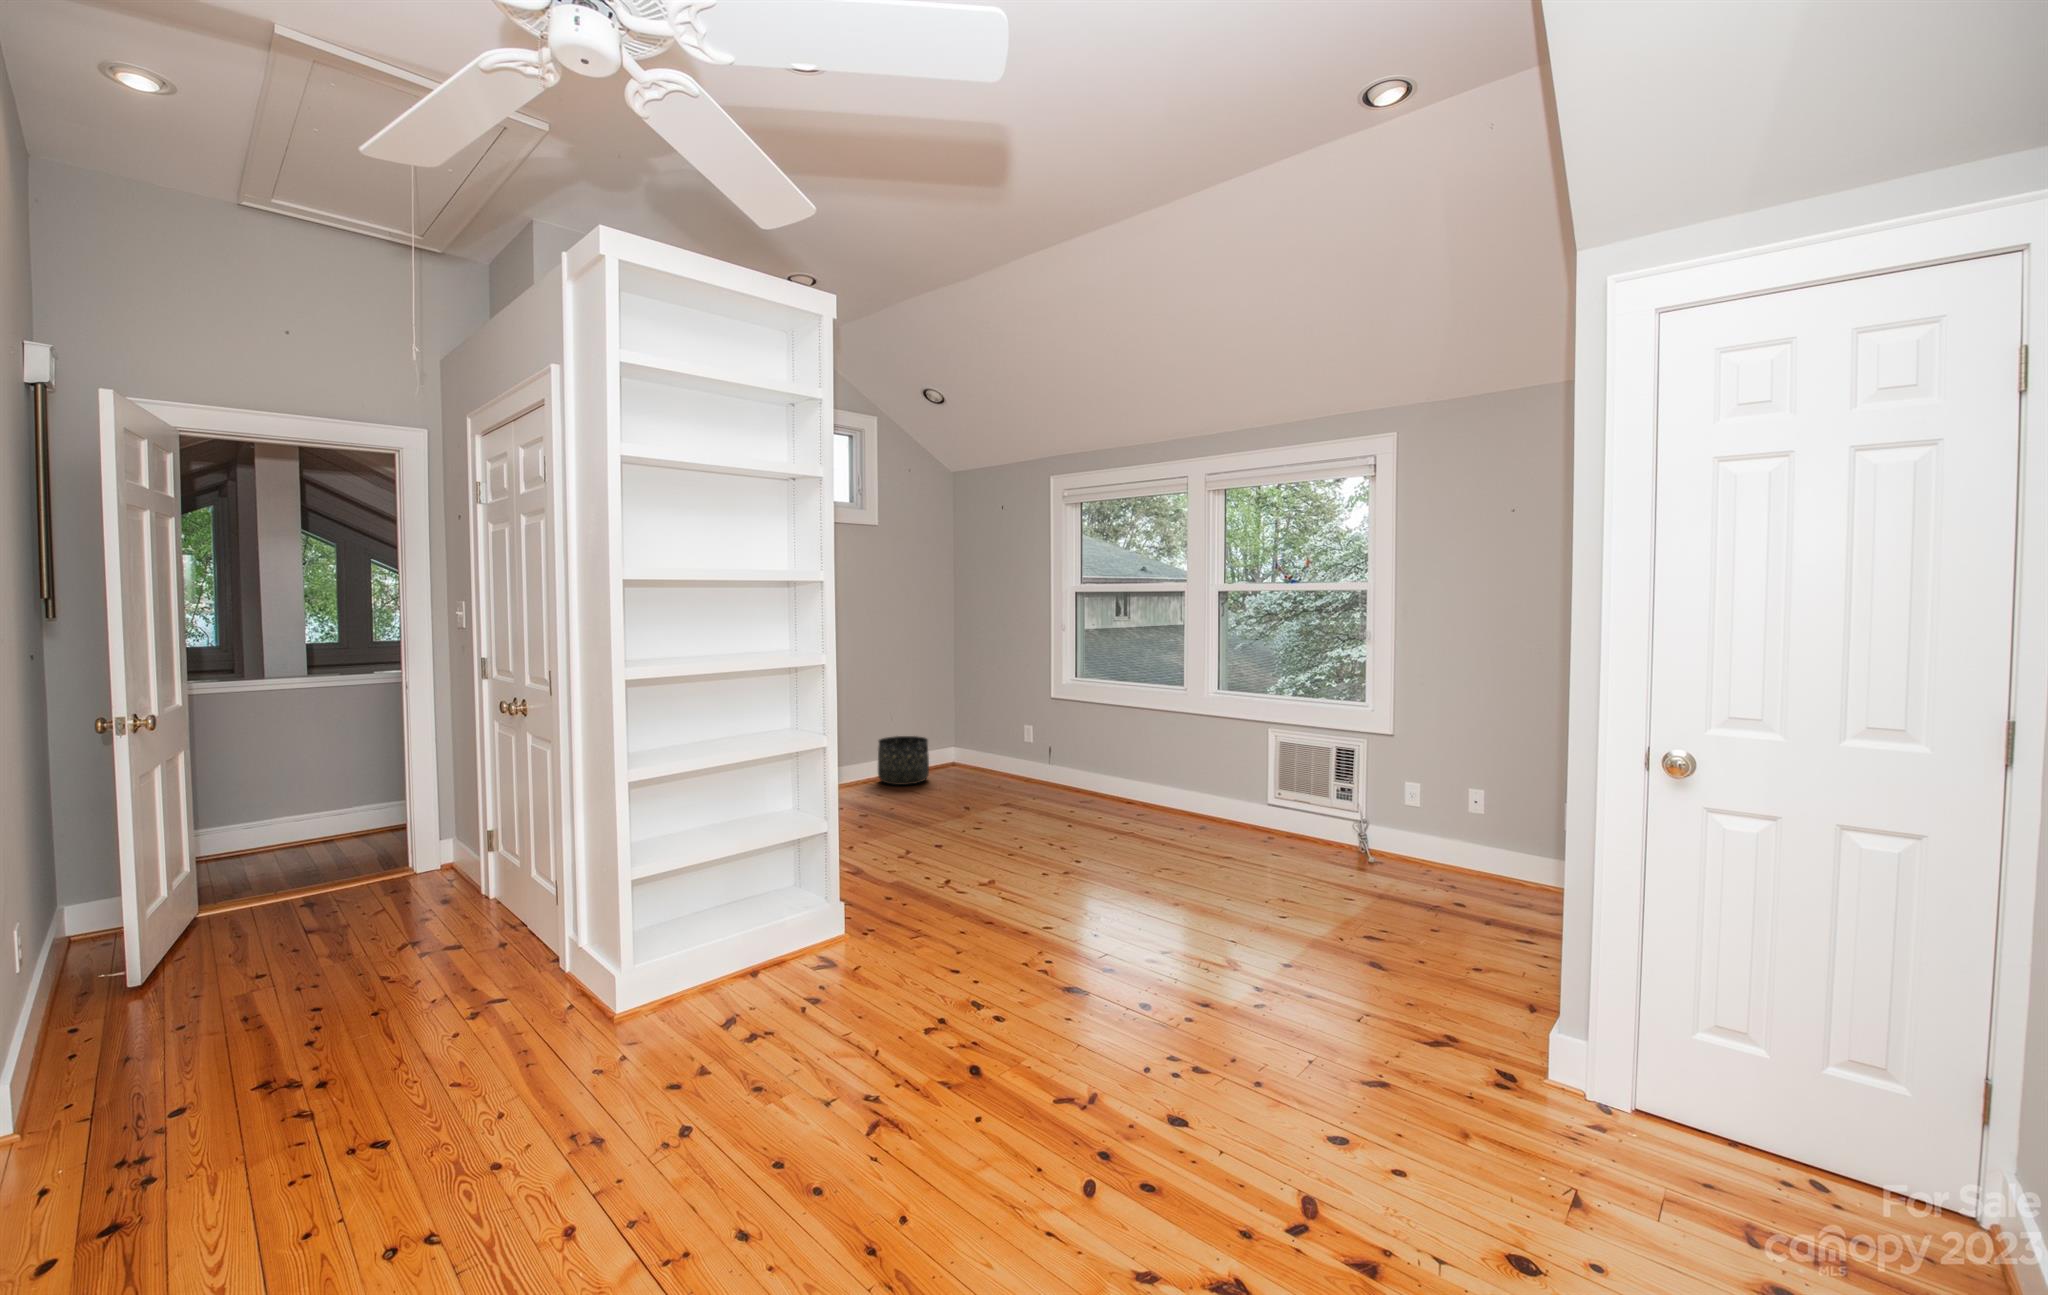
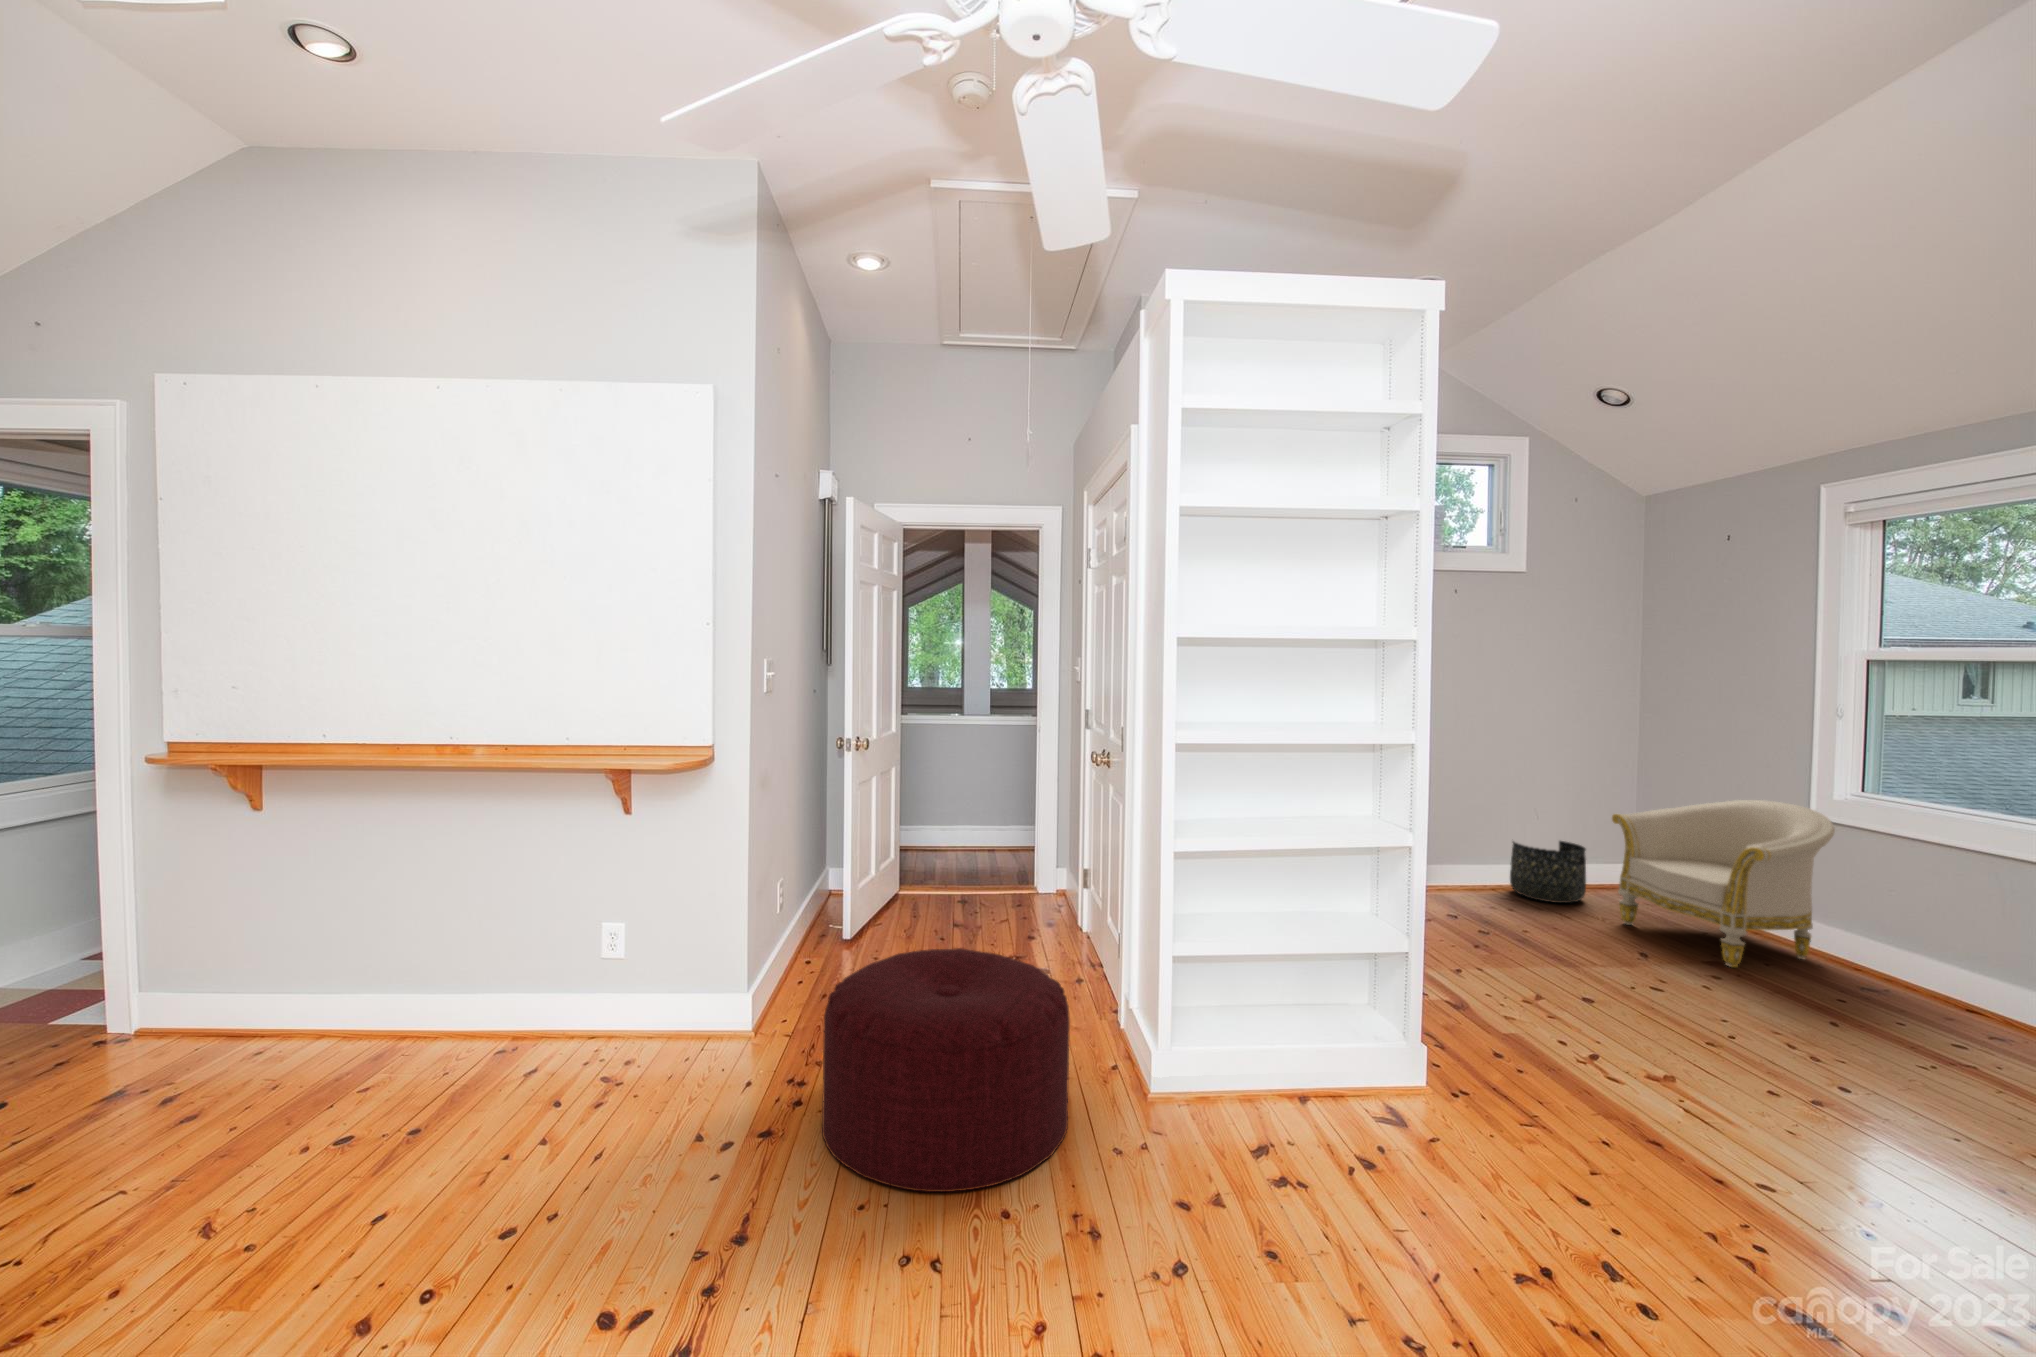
armchair: none [944,689,1065,805] -> present [1612,800,1835,967]
ottoman: none [191,928,540,1210] -> present [822,948,1070,1192]

